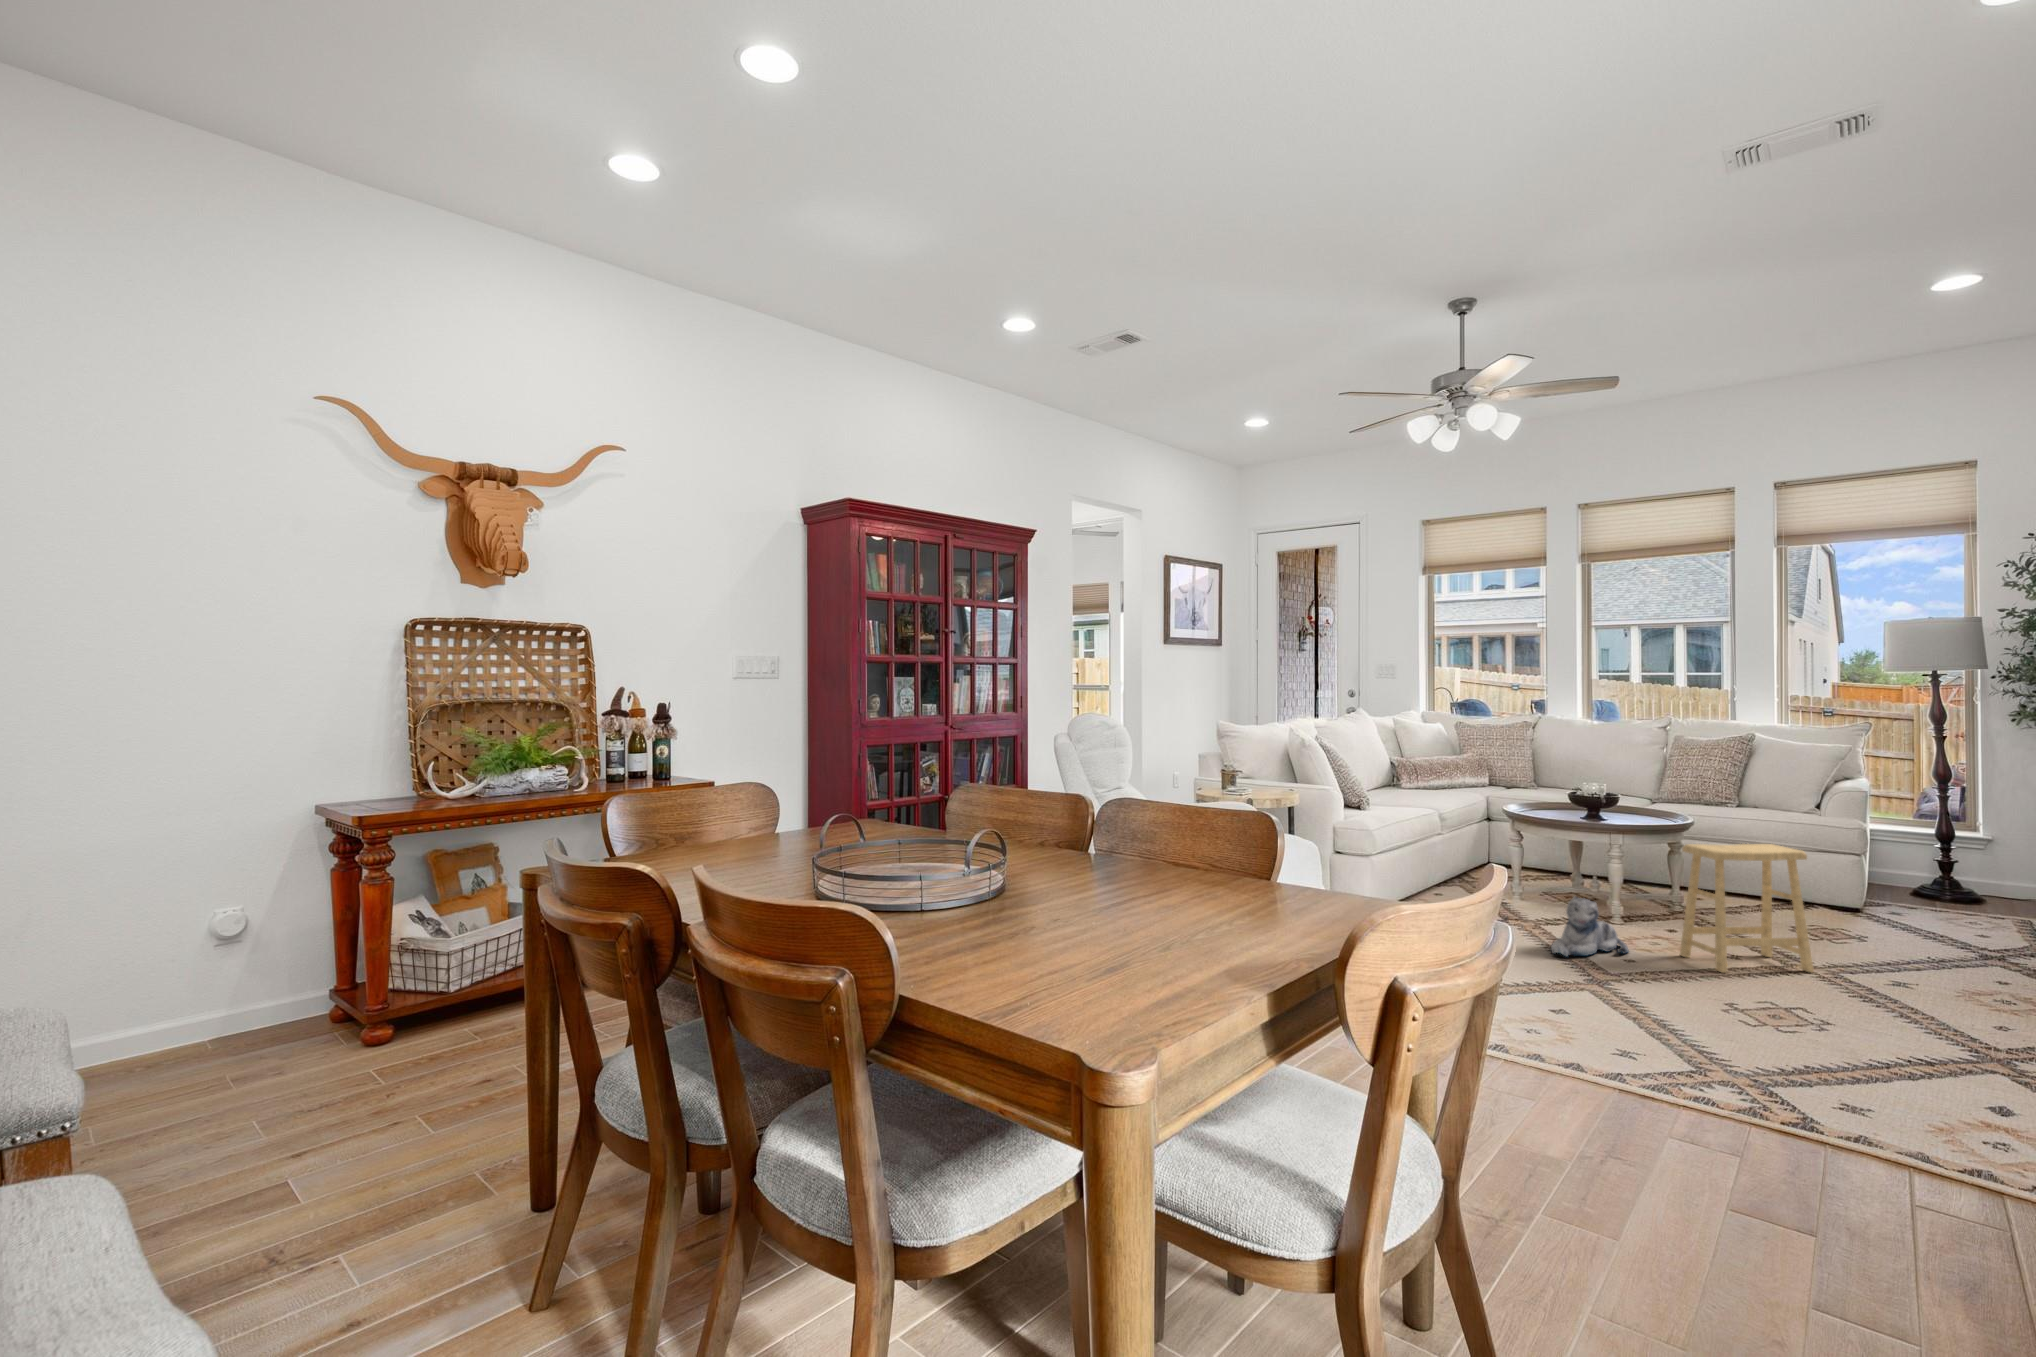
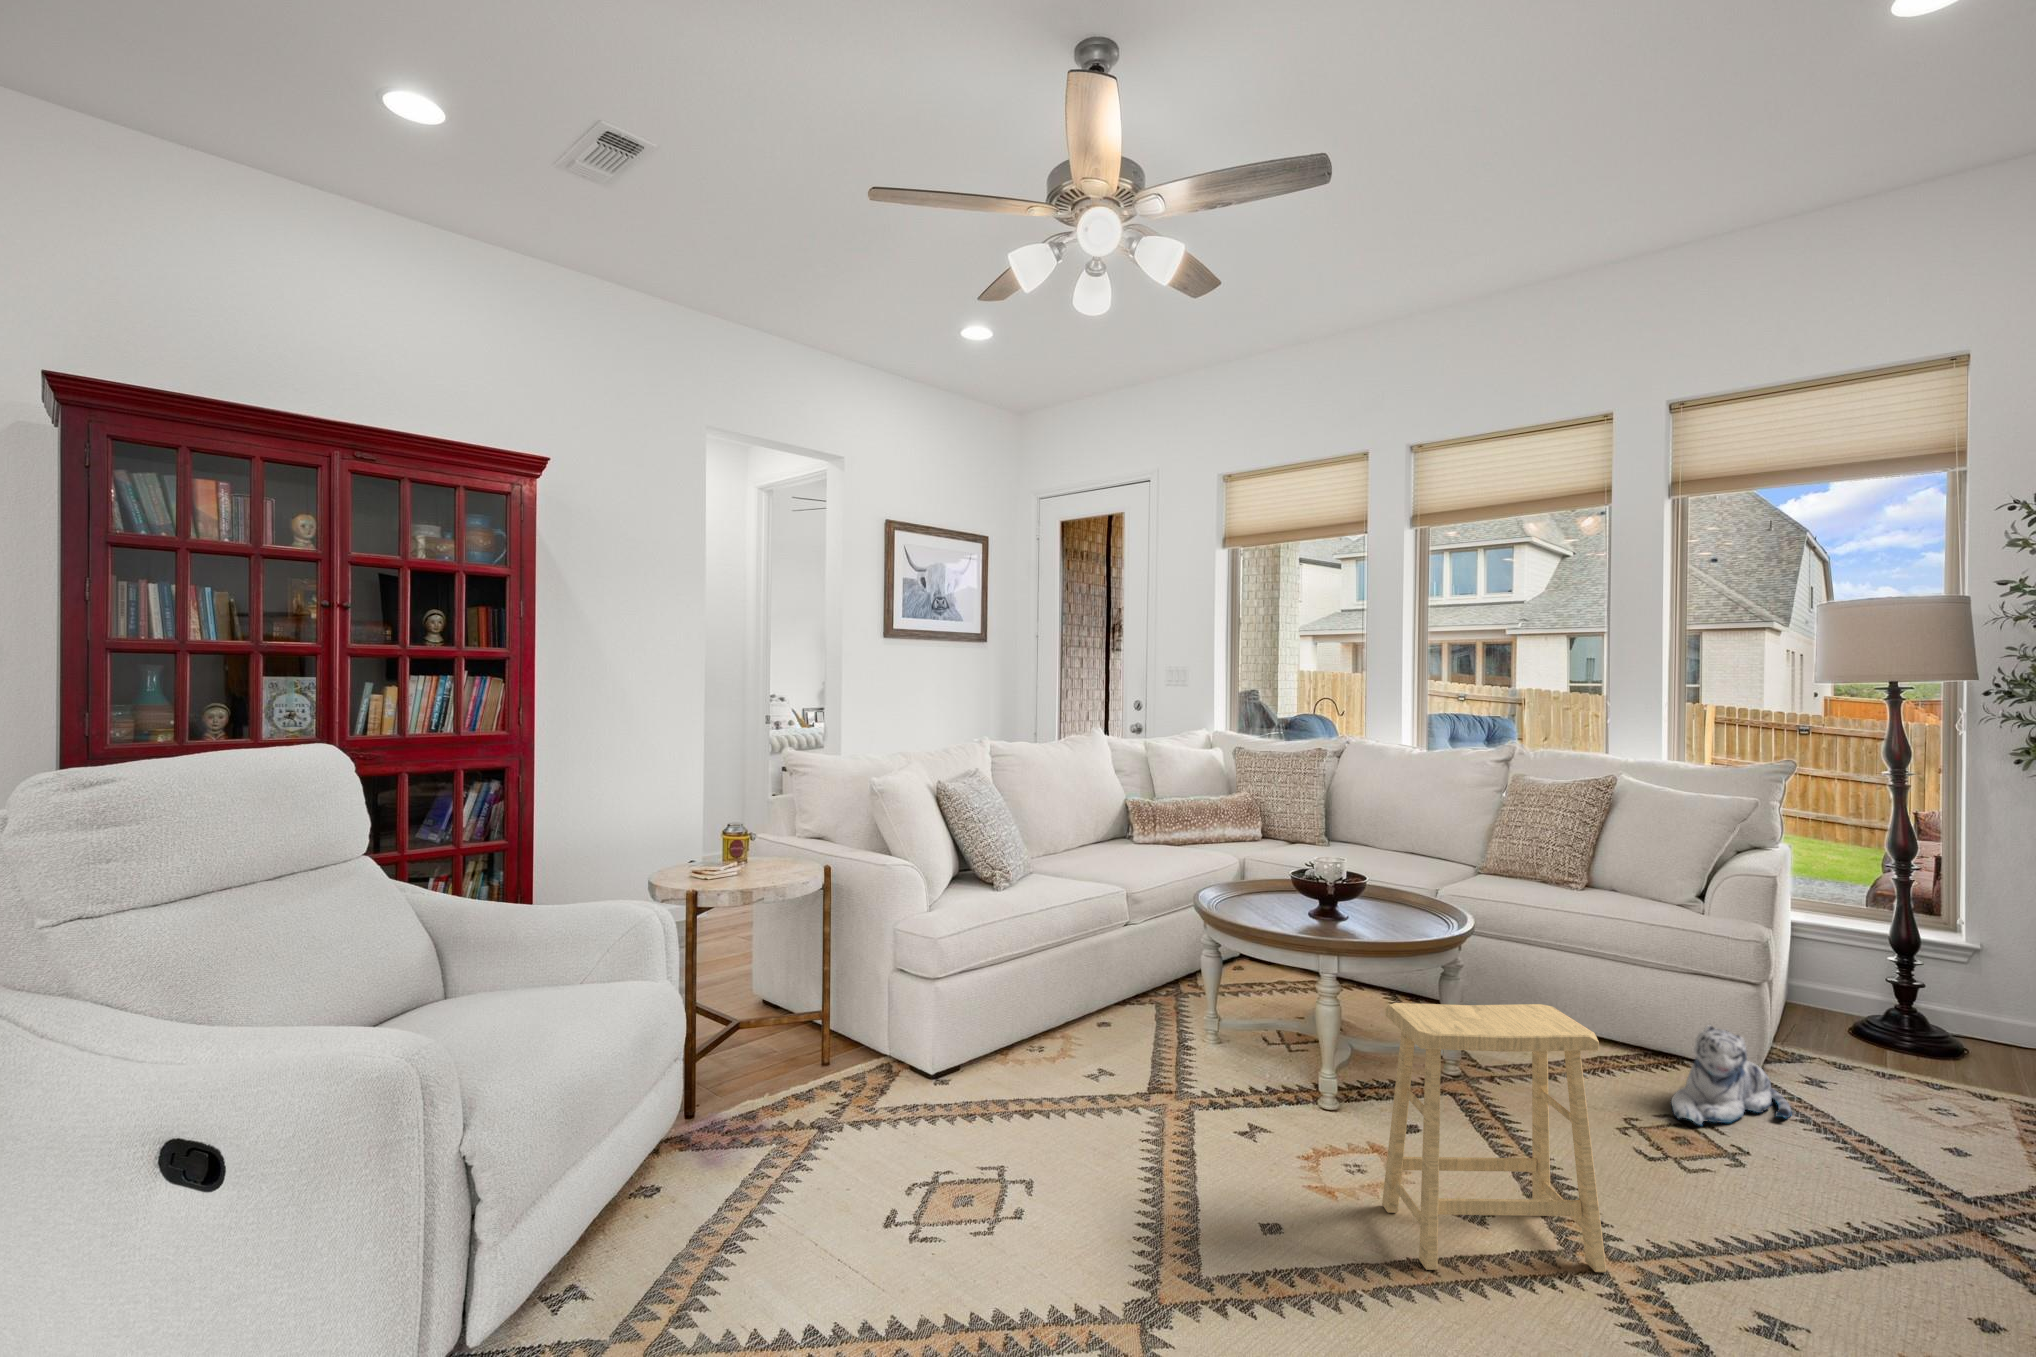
plush toy: present [1551,896,1629,956] -> present [1671,1026,1792,1125]

